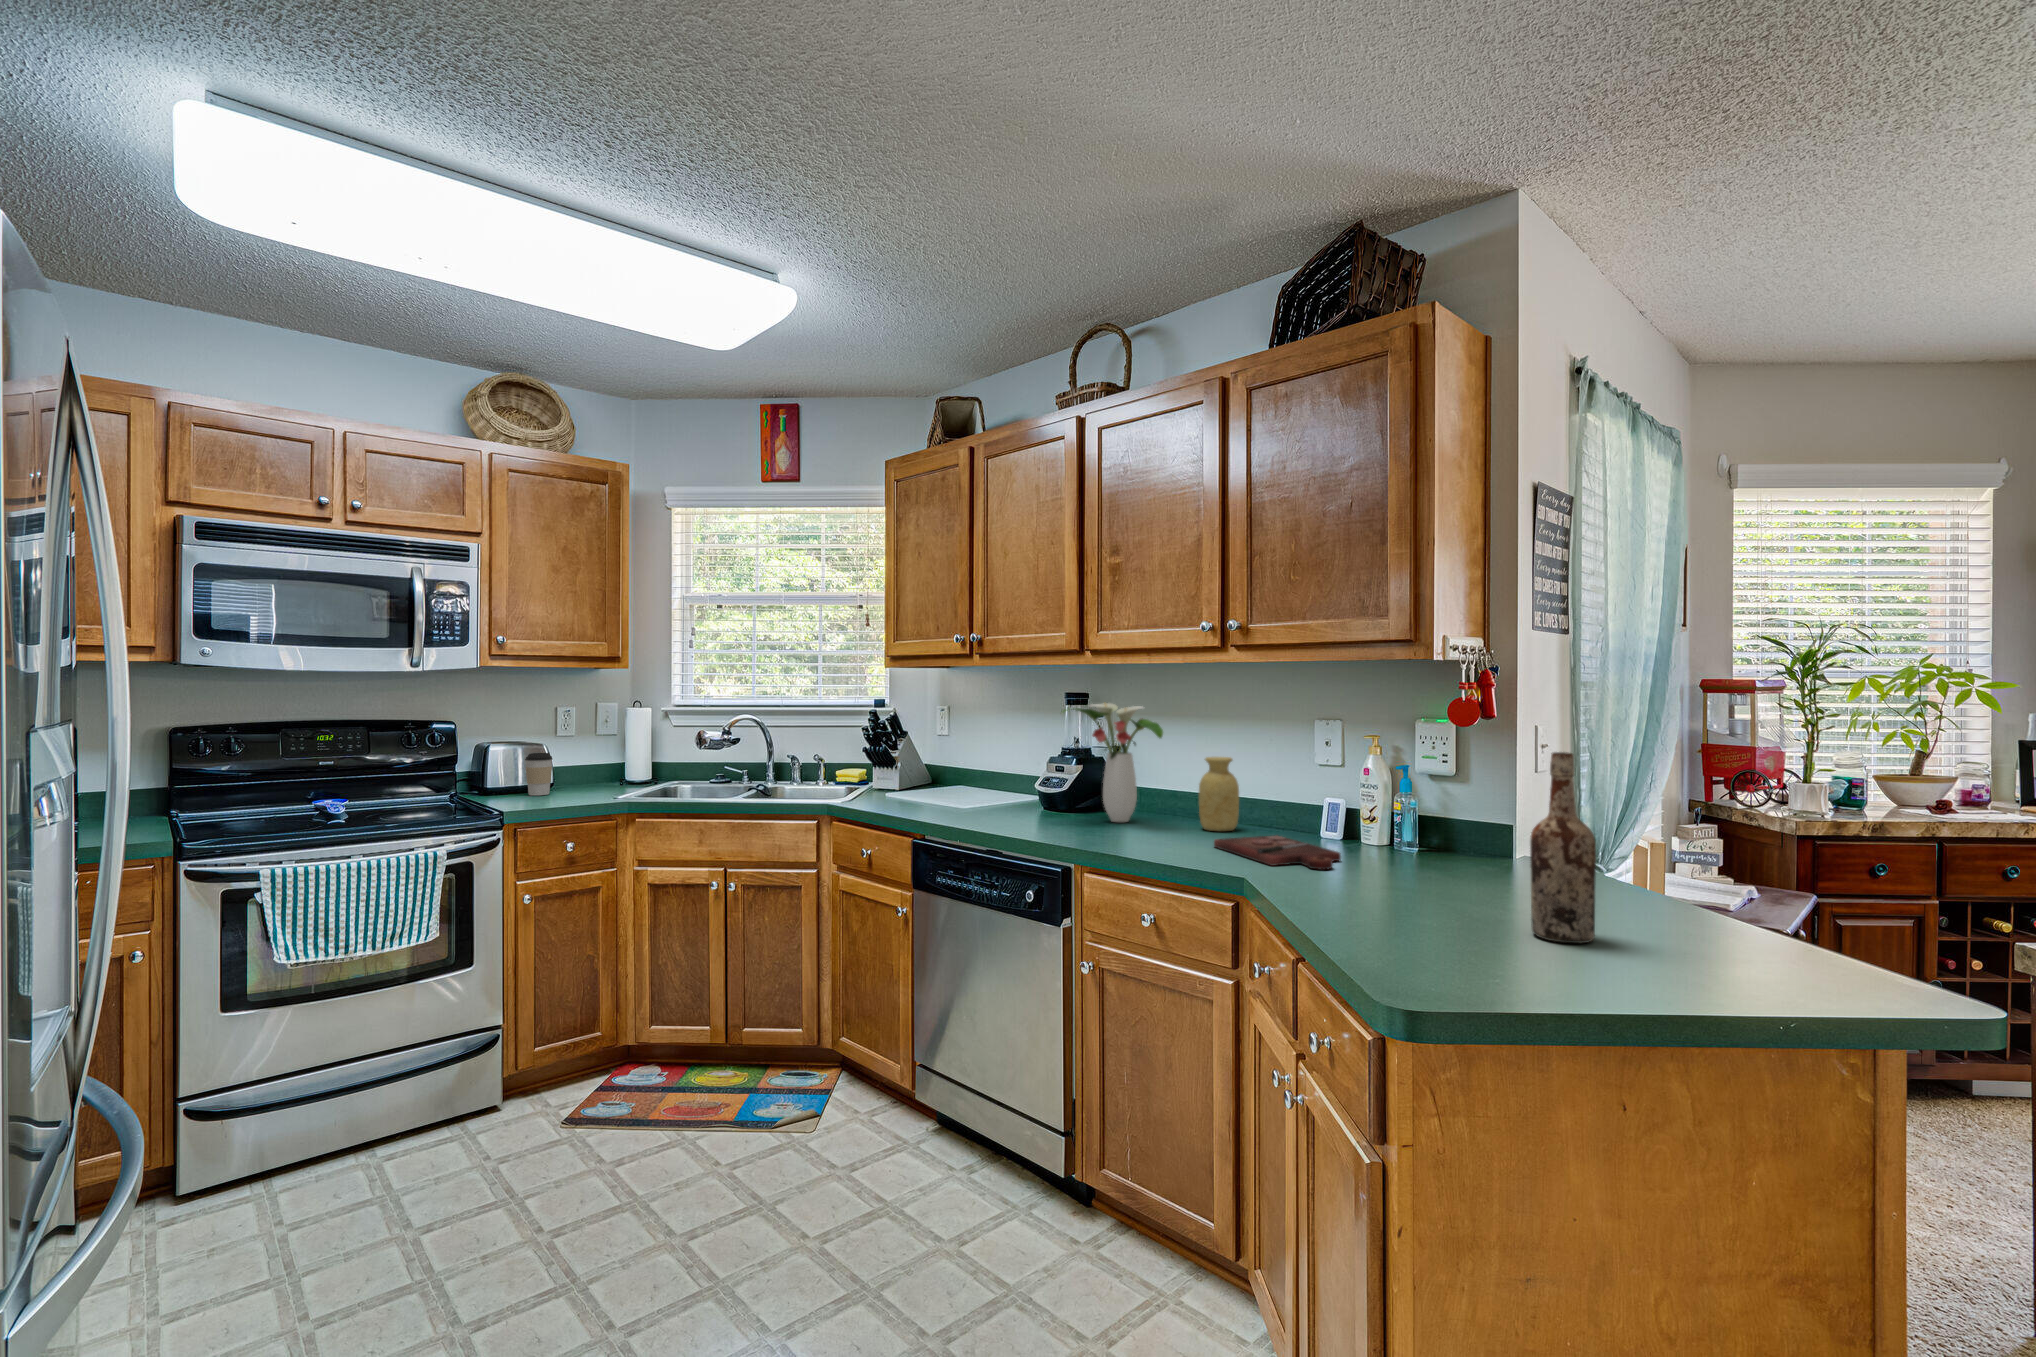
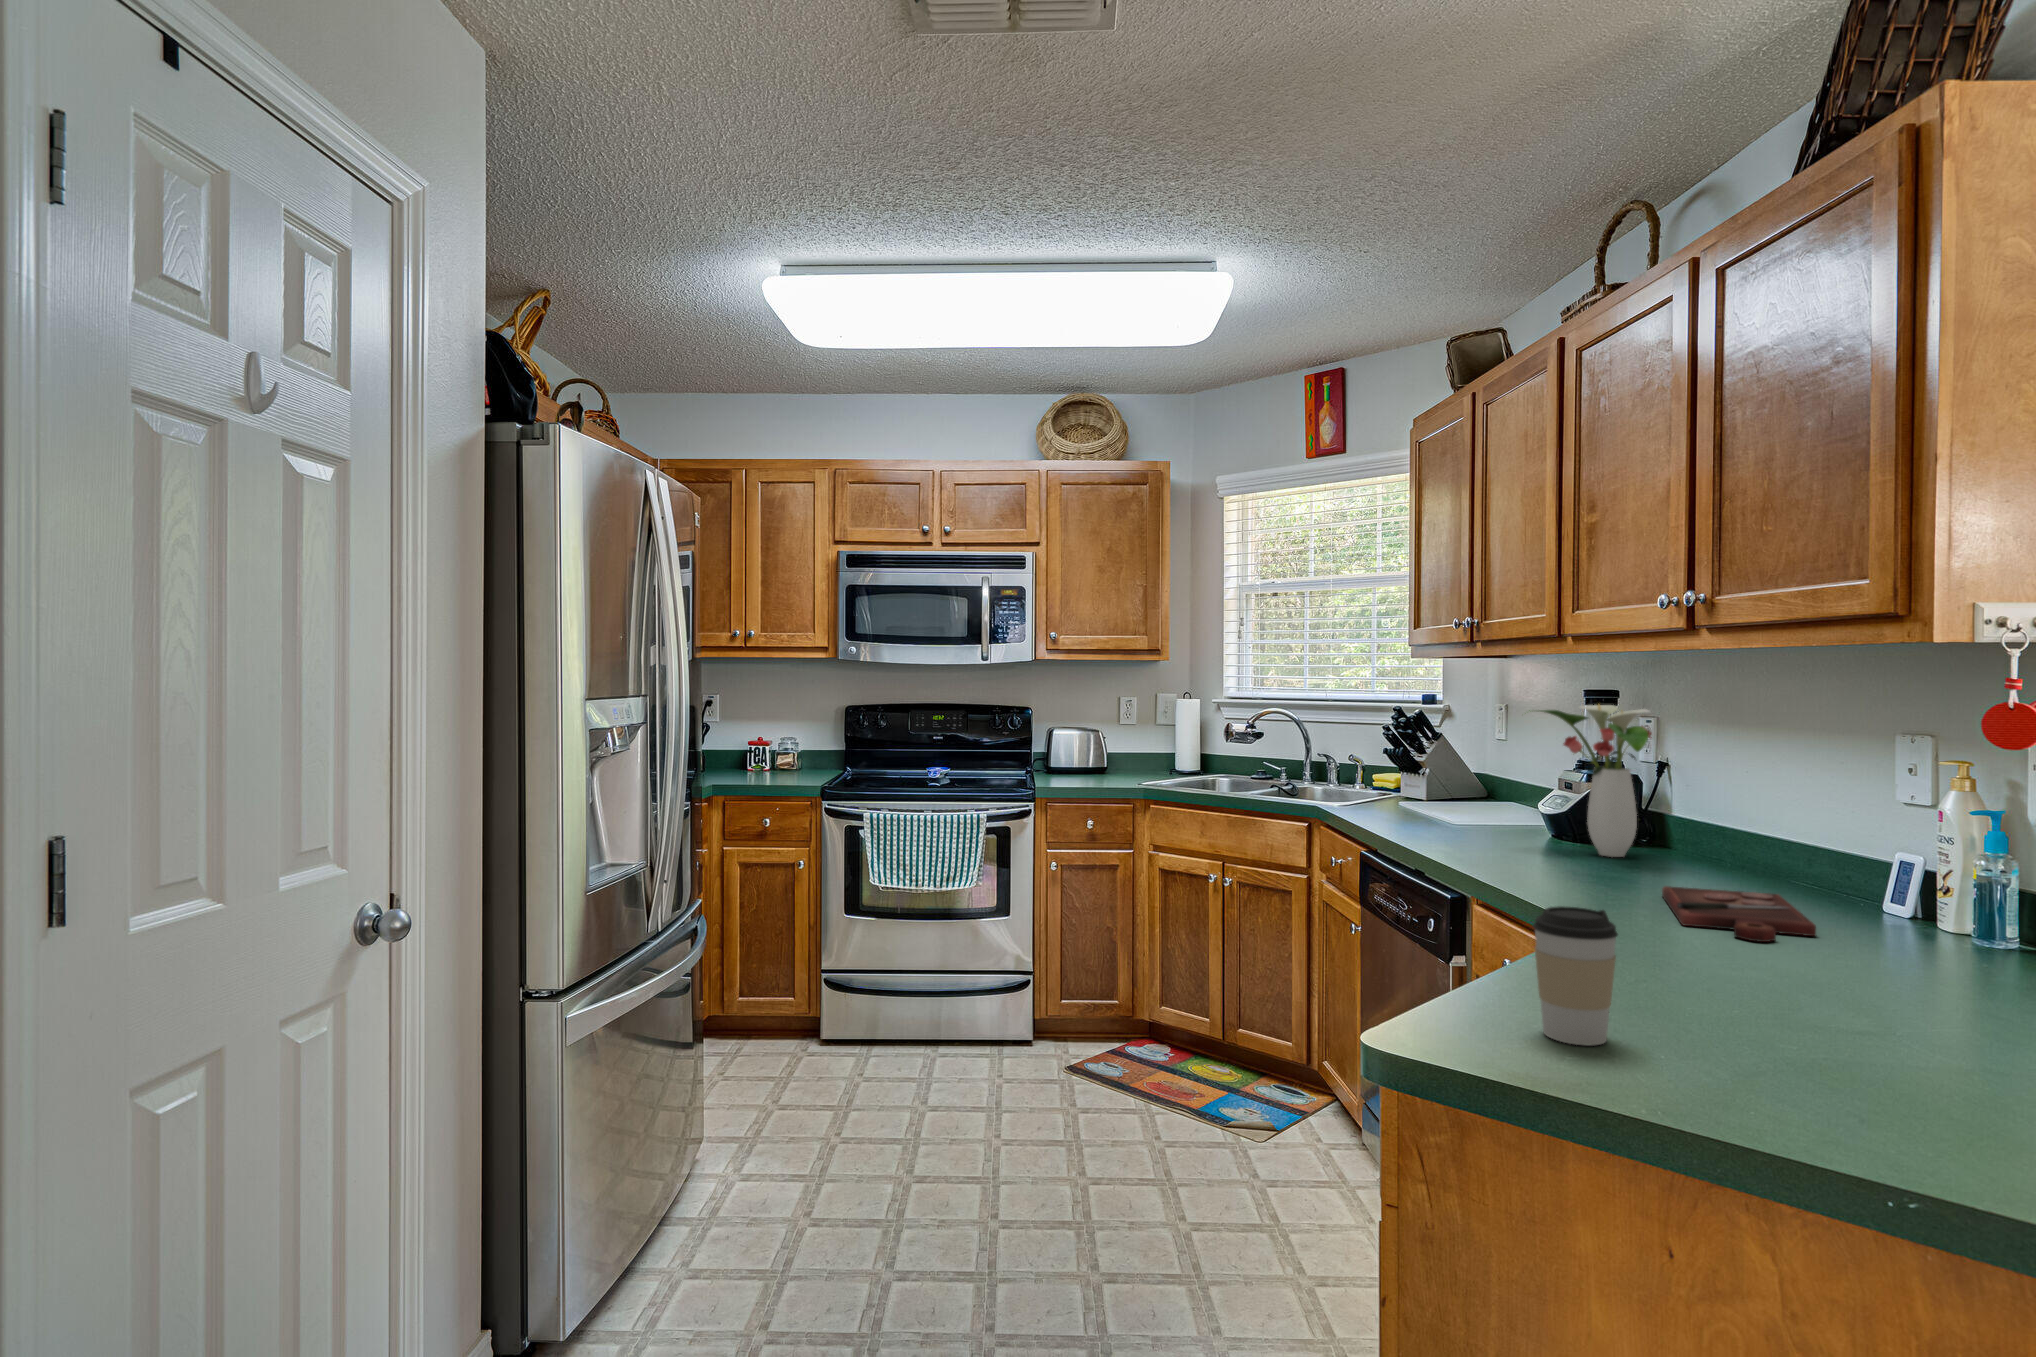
coffee cup: present [525,752,552,795] -> present [1533,906,1618,1045]
wine bottle: present [1530,752,1596,943] -> none [1851,790,1964,1086]
vase: present [1199,757,1239,831] -> none [1702,780,1767,883]

